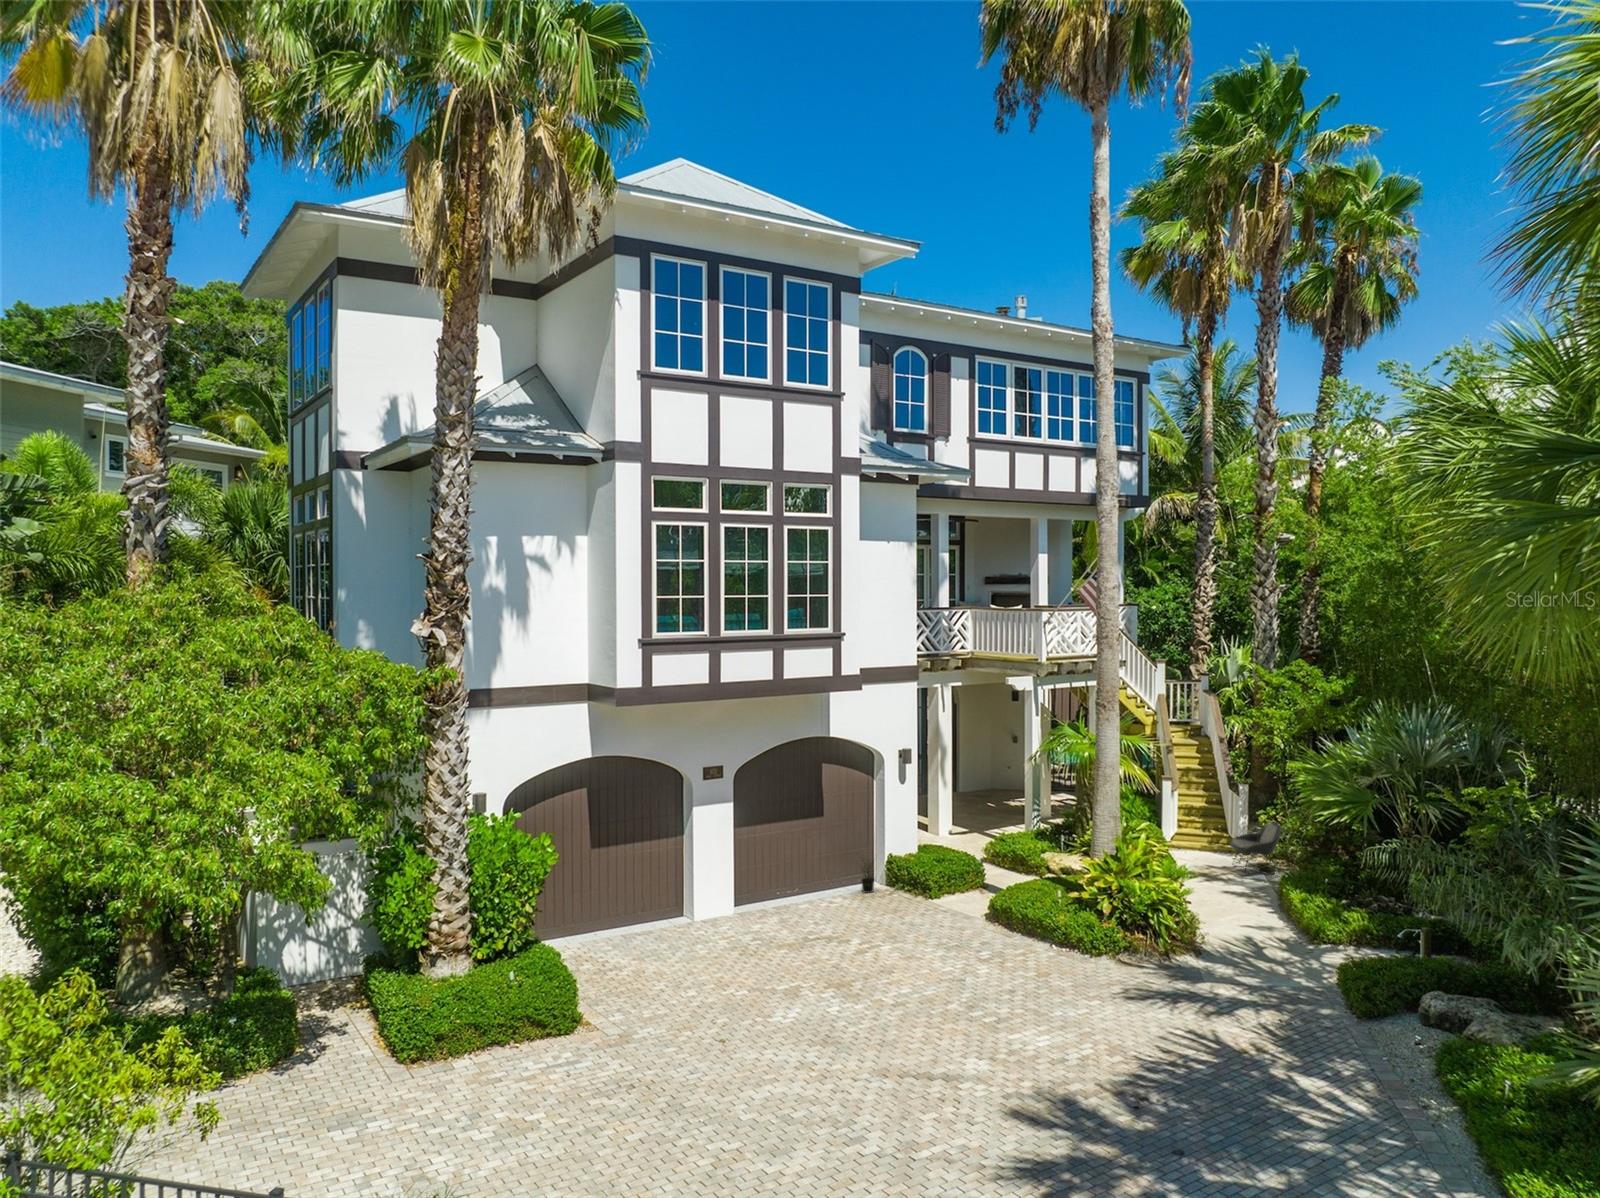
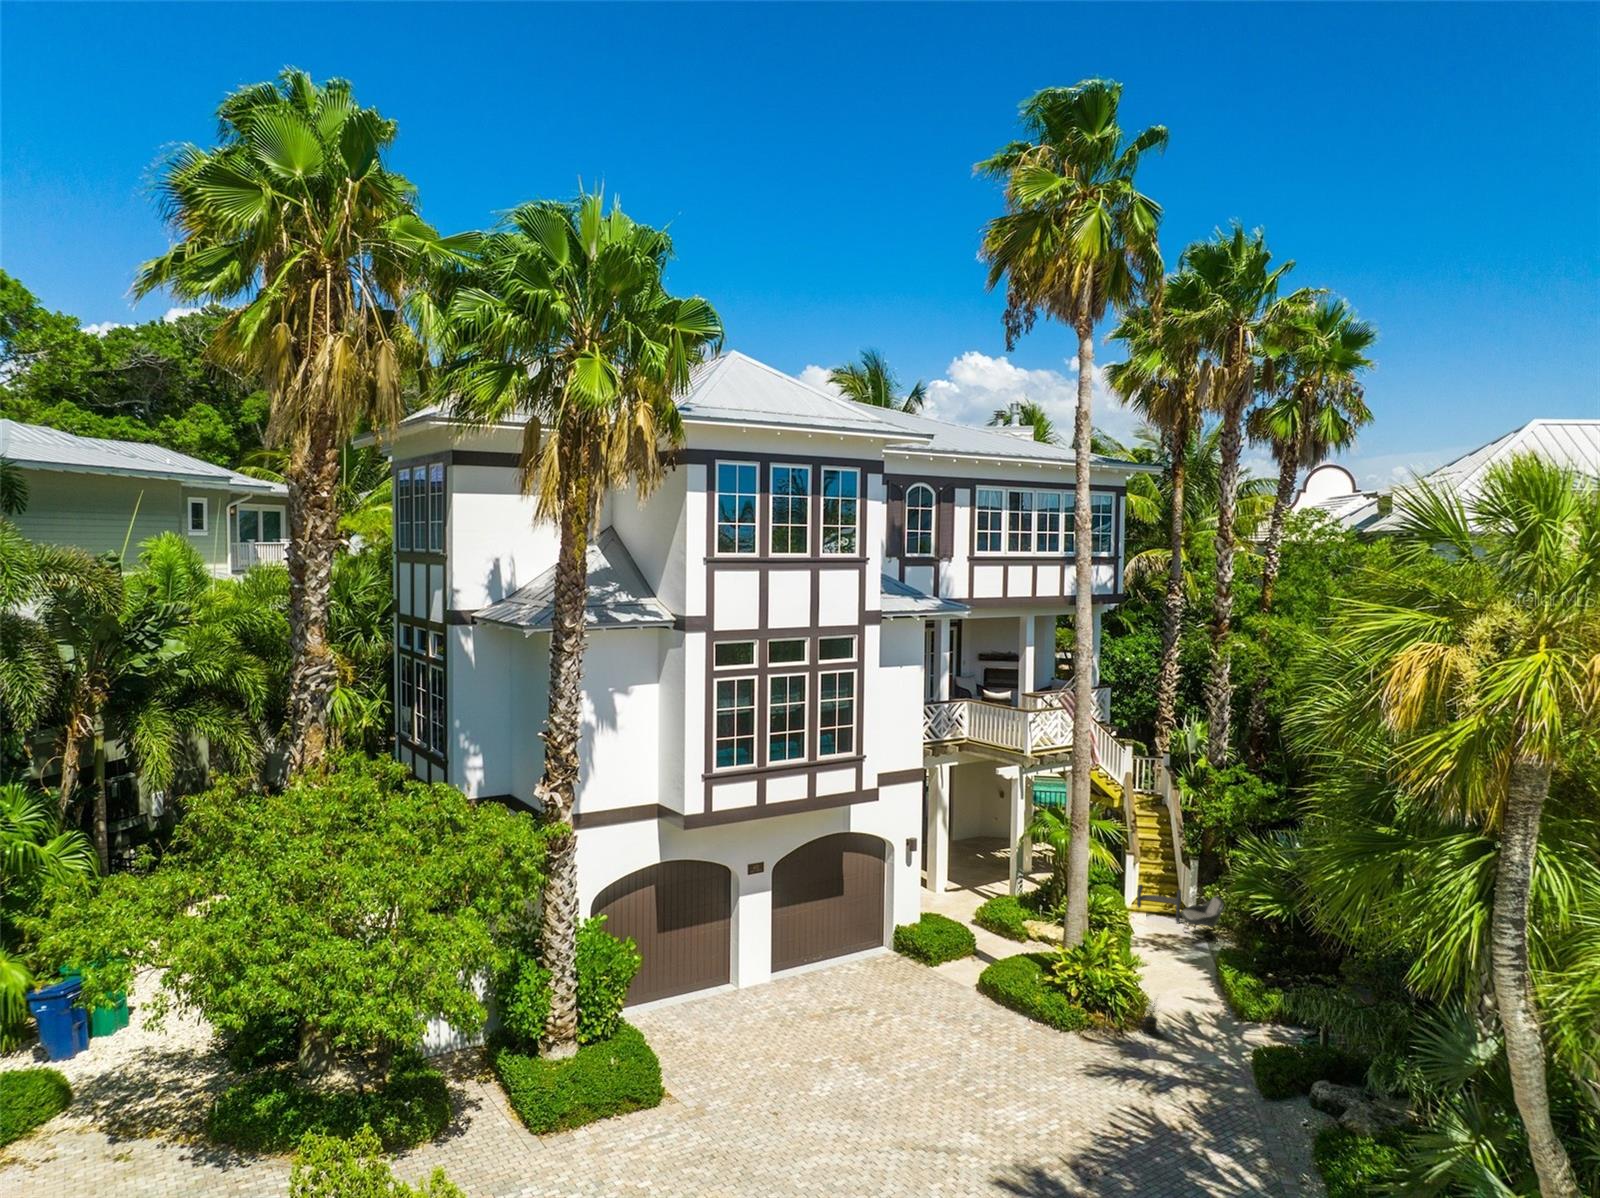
bench: none [1176,816,1229,859] -> present [1137,884,1181,923]
potted plant: present [861,860,874,893] -> present [1144,1001,1157,1033]

